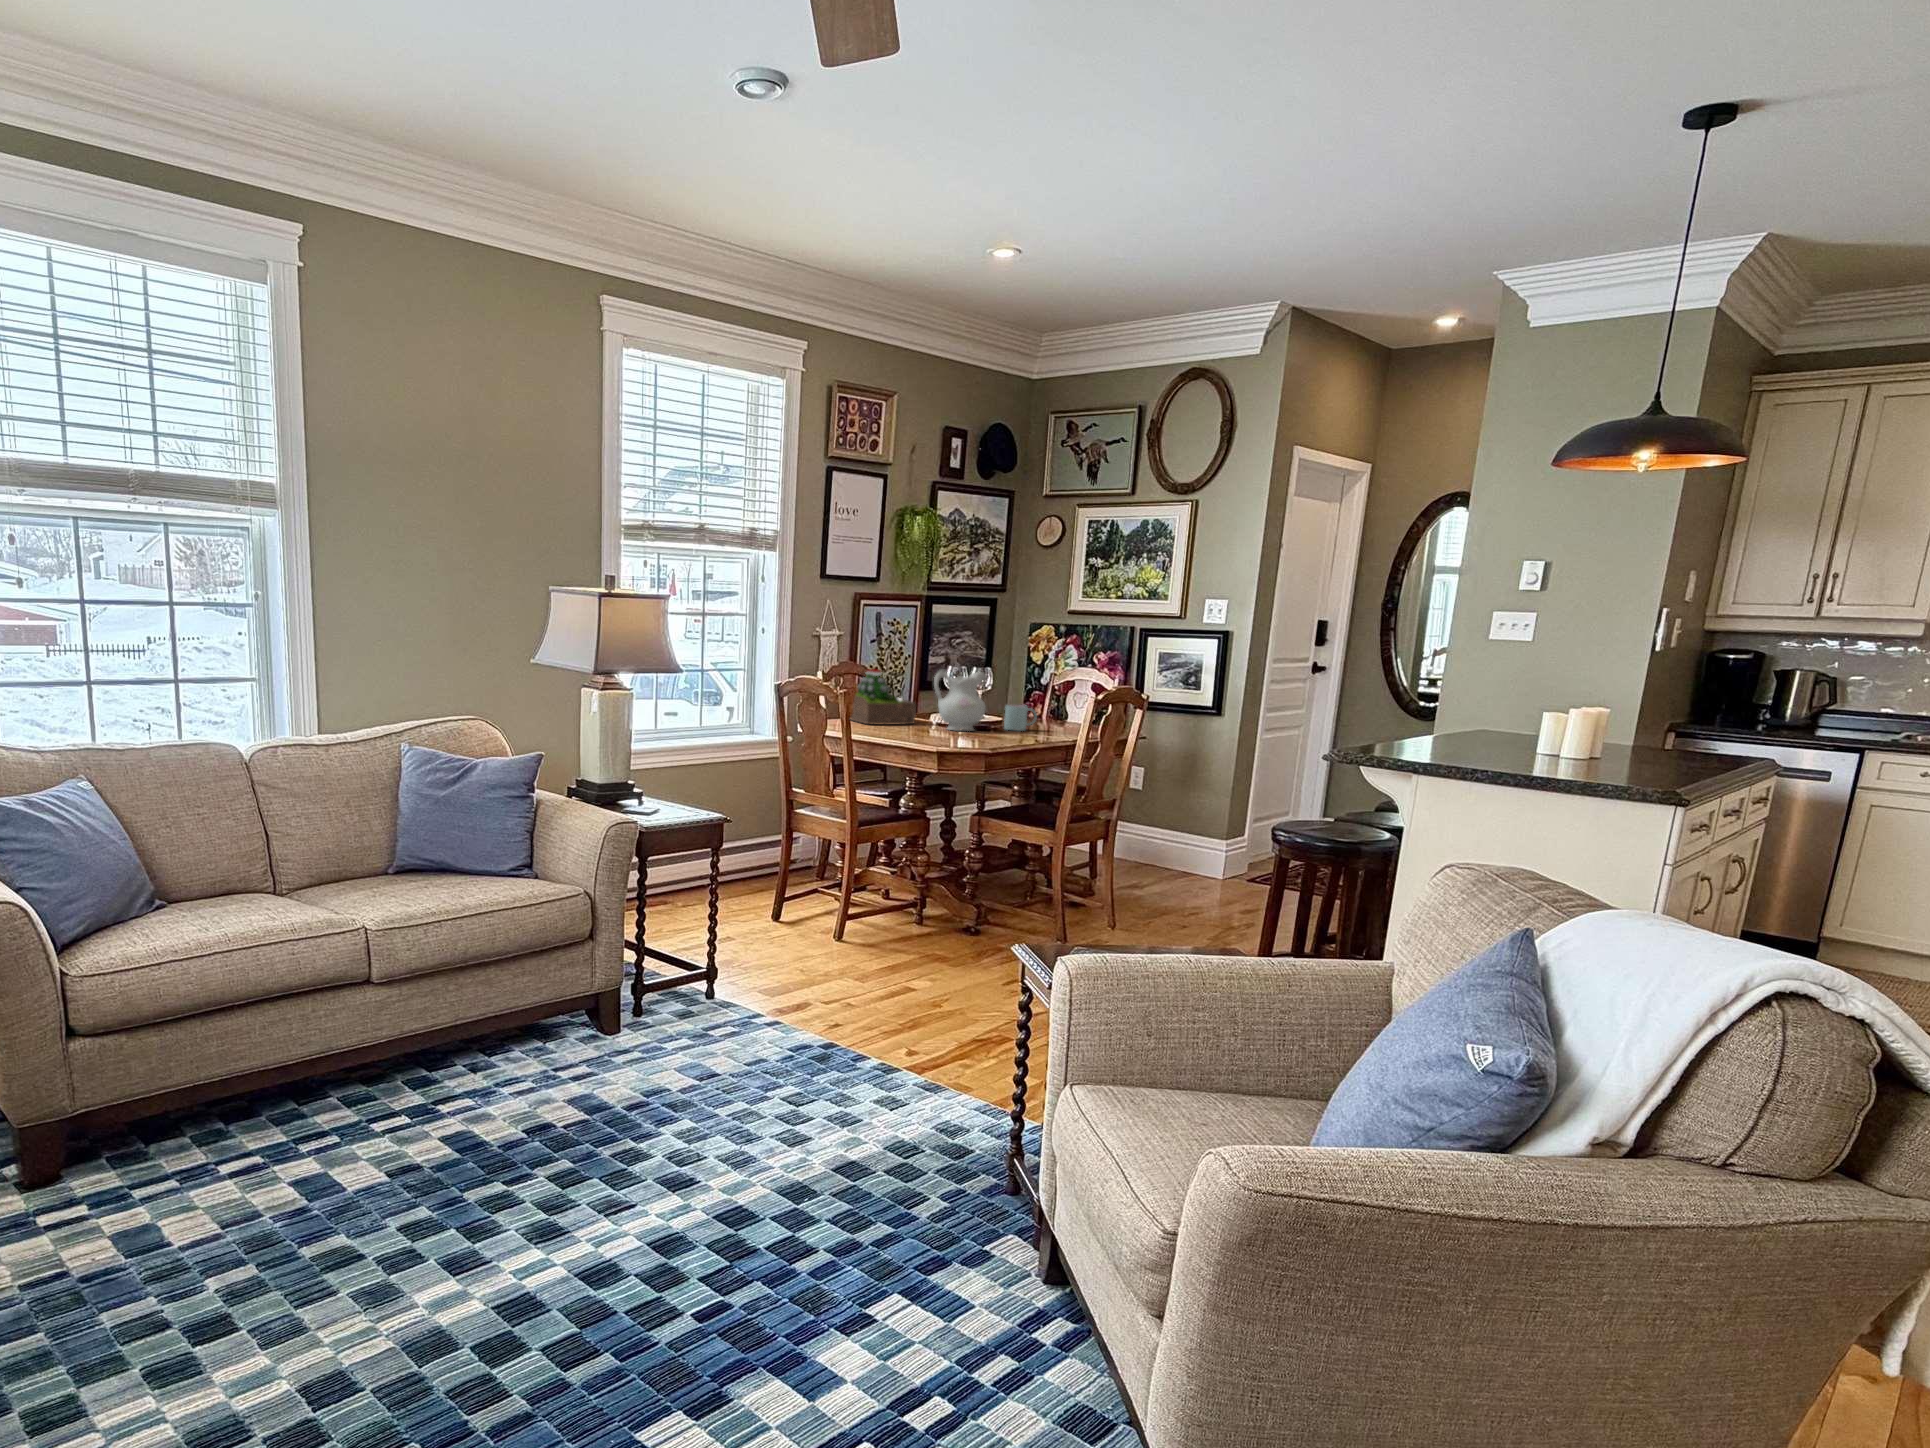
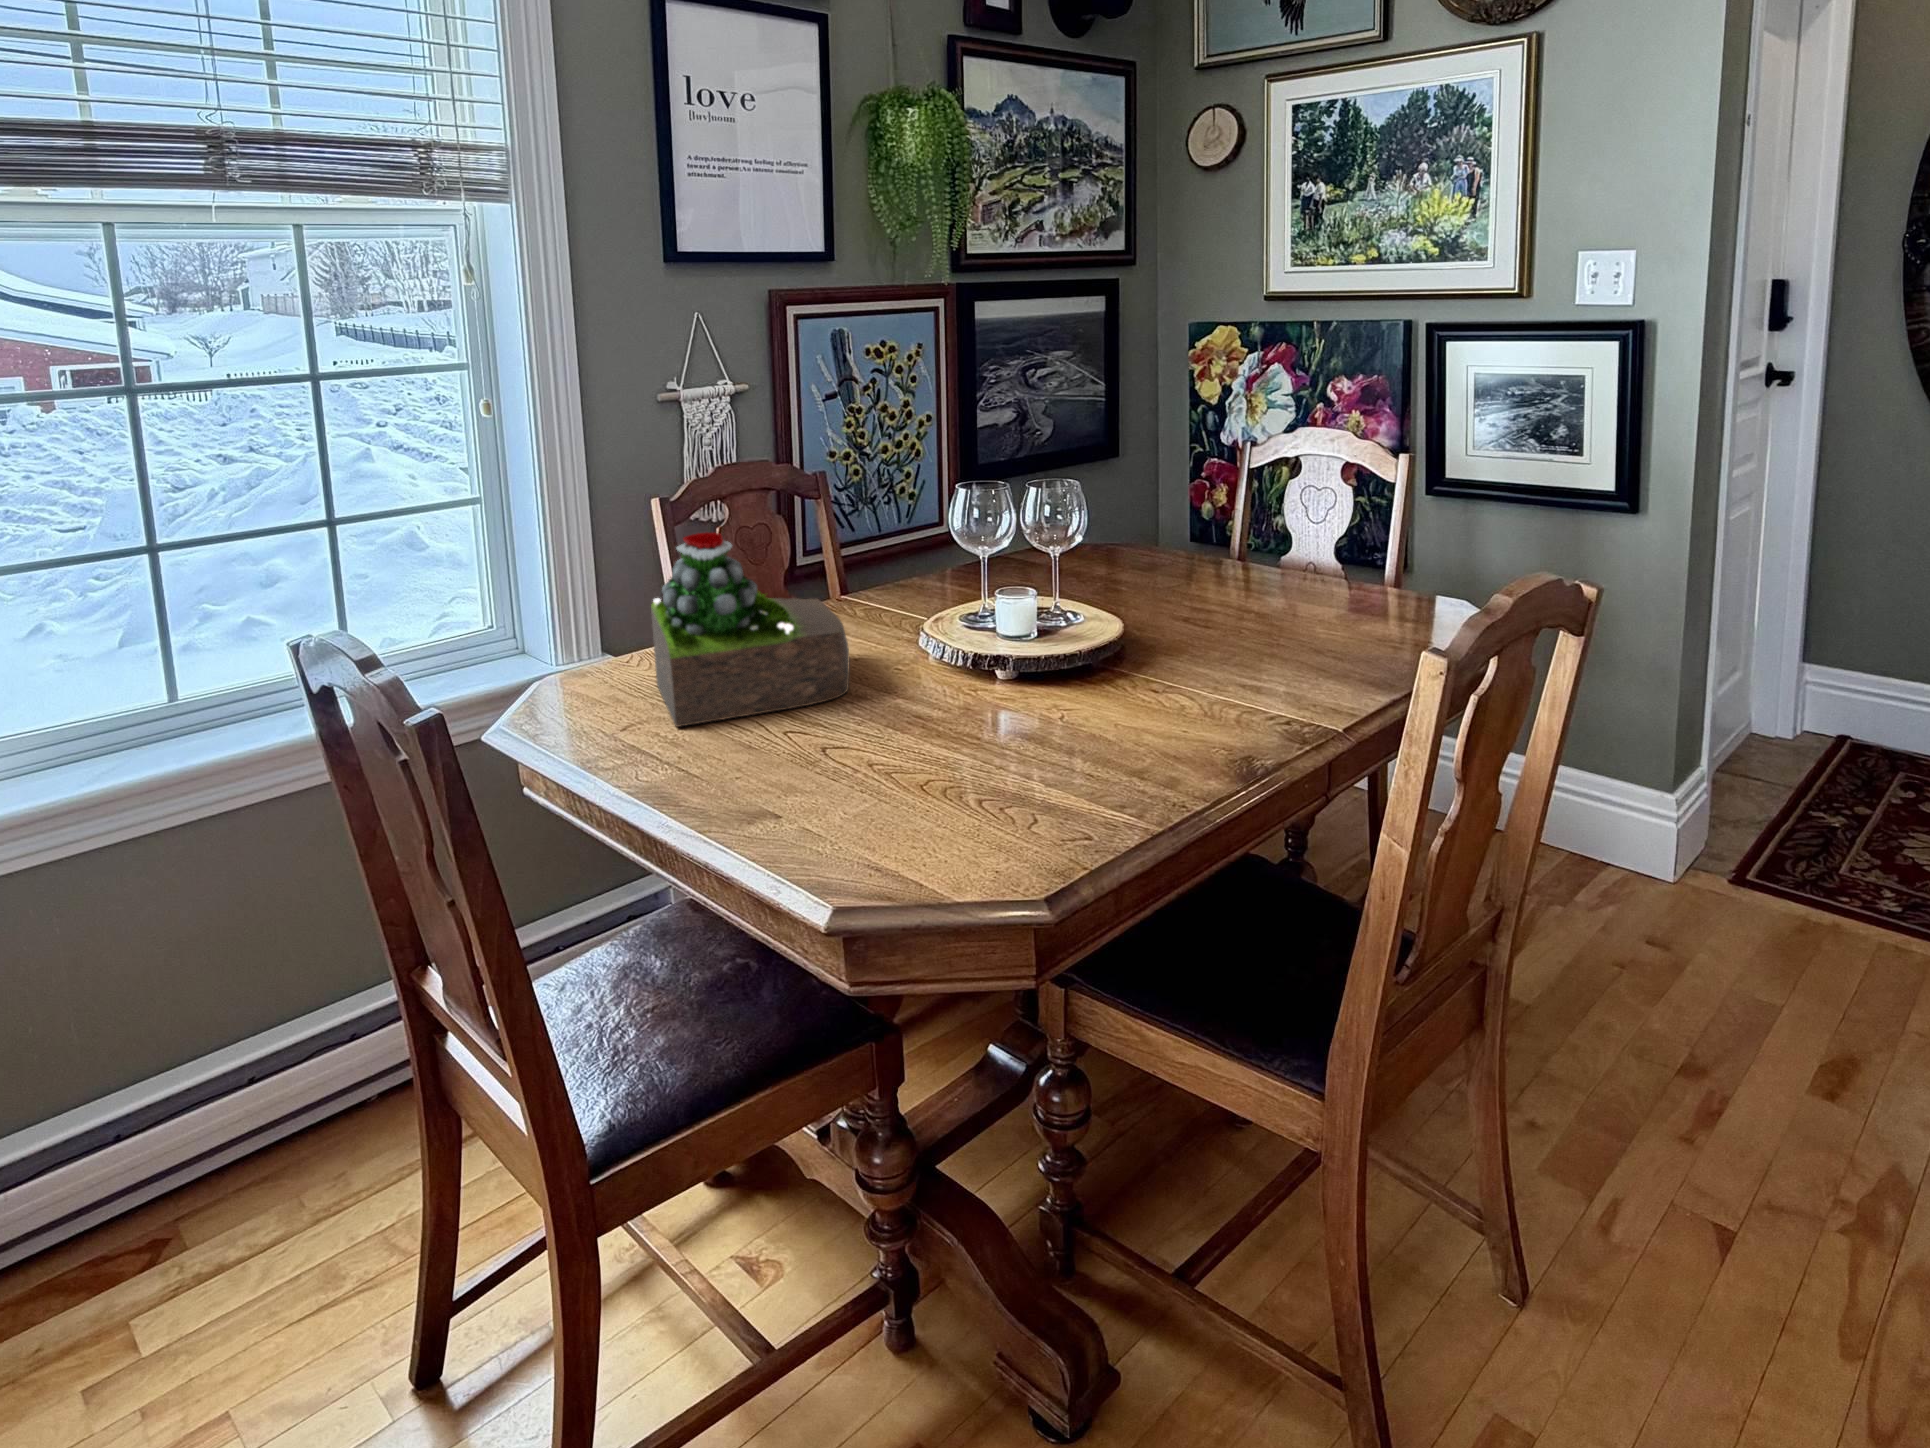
ceramic pitcher: present [934,669,986,731] -> none [869,538,1053,752]
mug: present [1004,705,1037,731] -> none [1124,618,1227,714]

